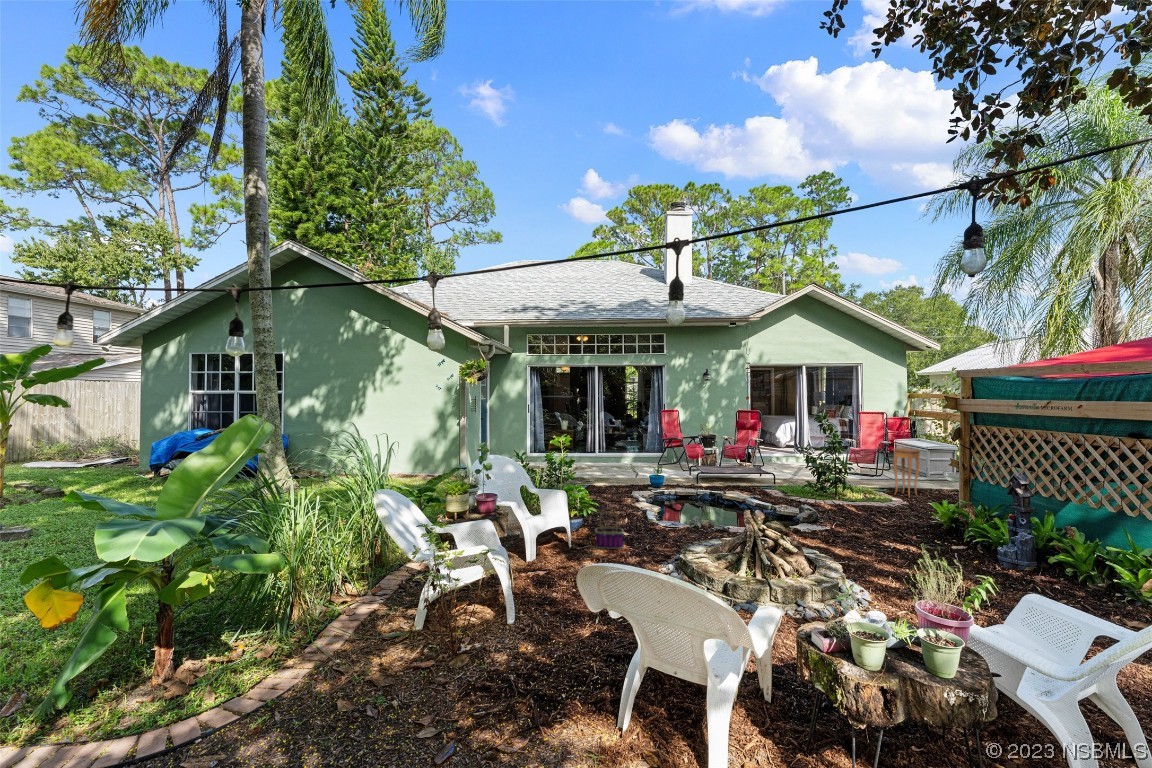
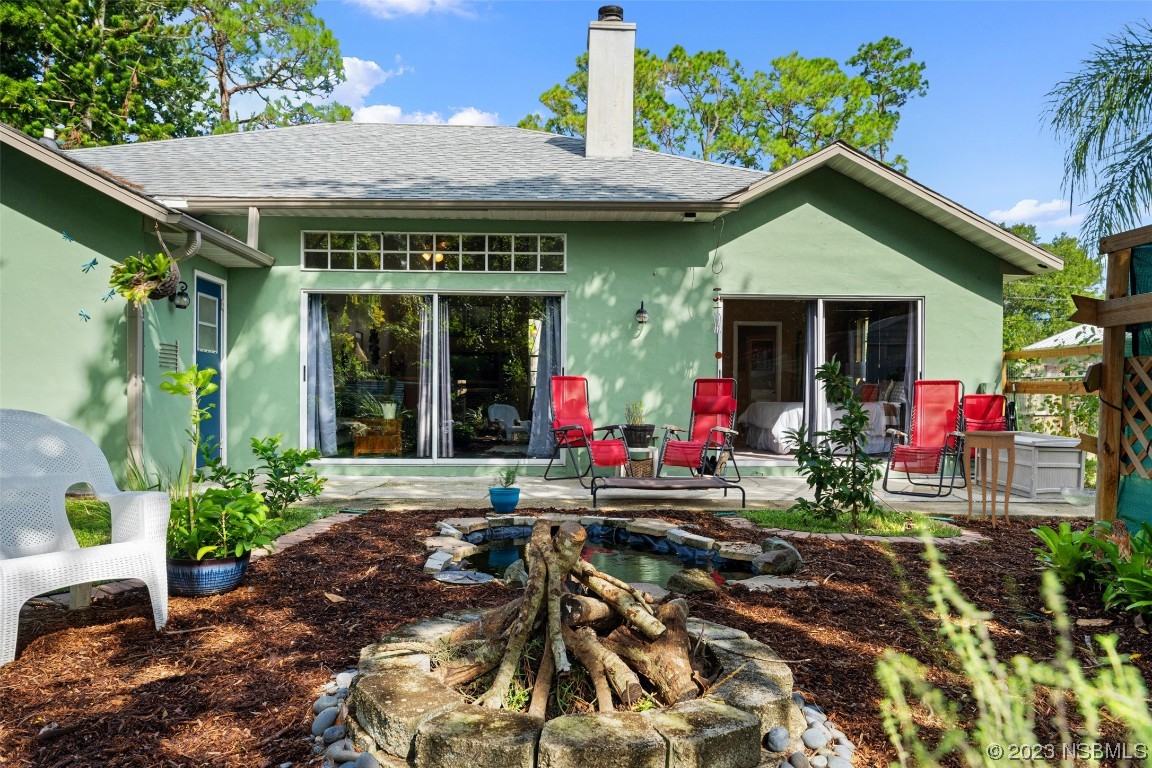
basket: present [595,511,624,549] -> none [157,533,244,641]

